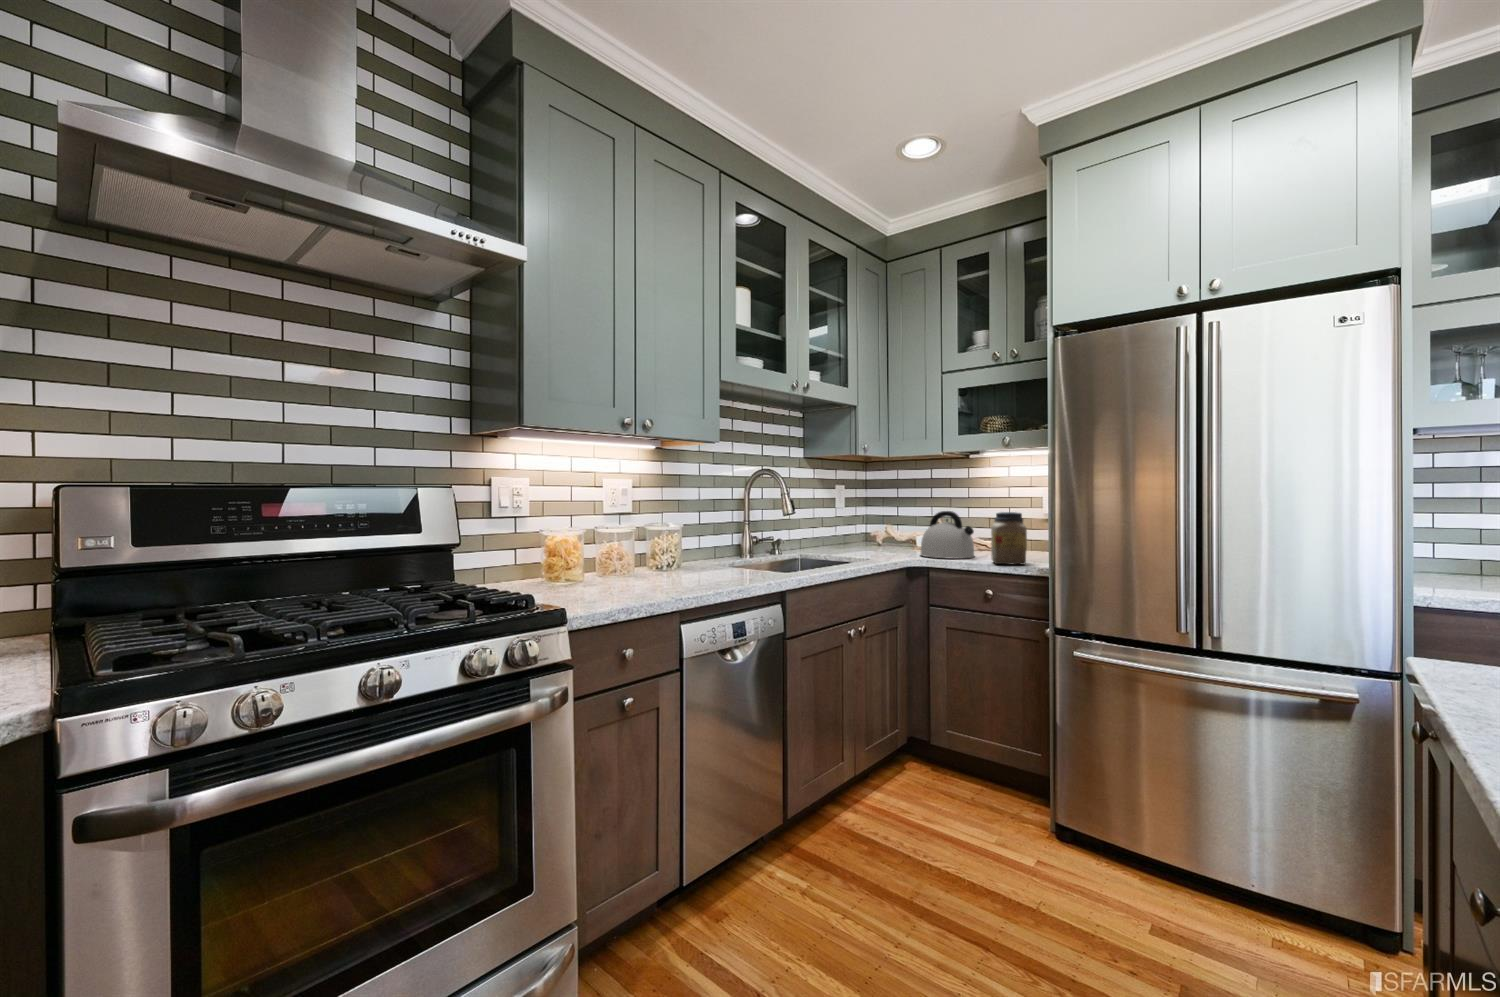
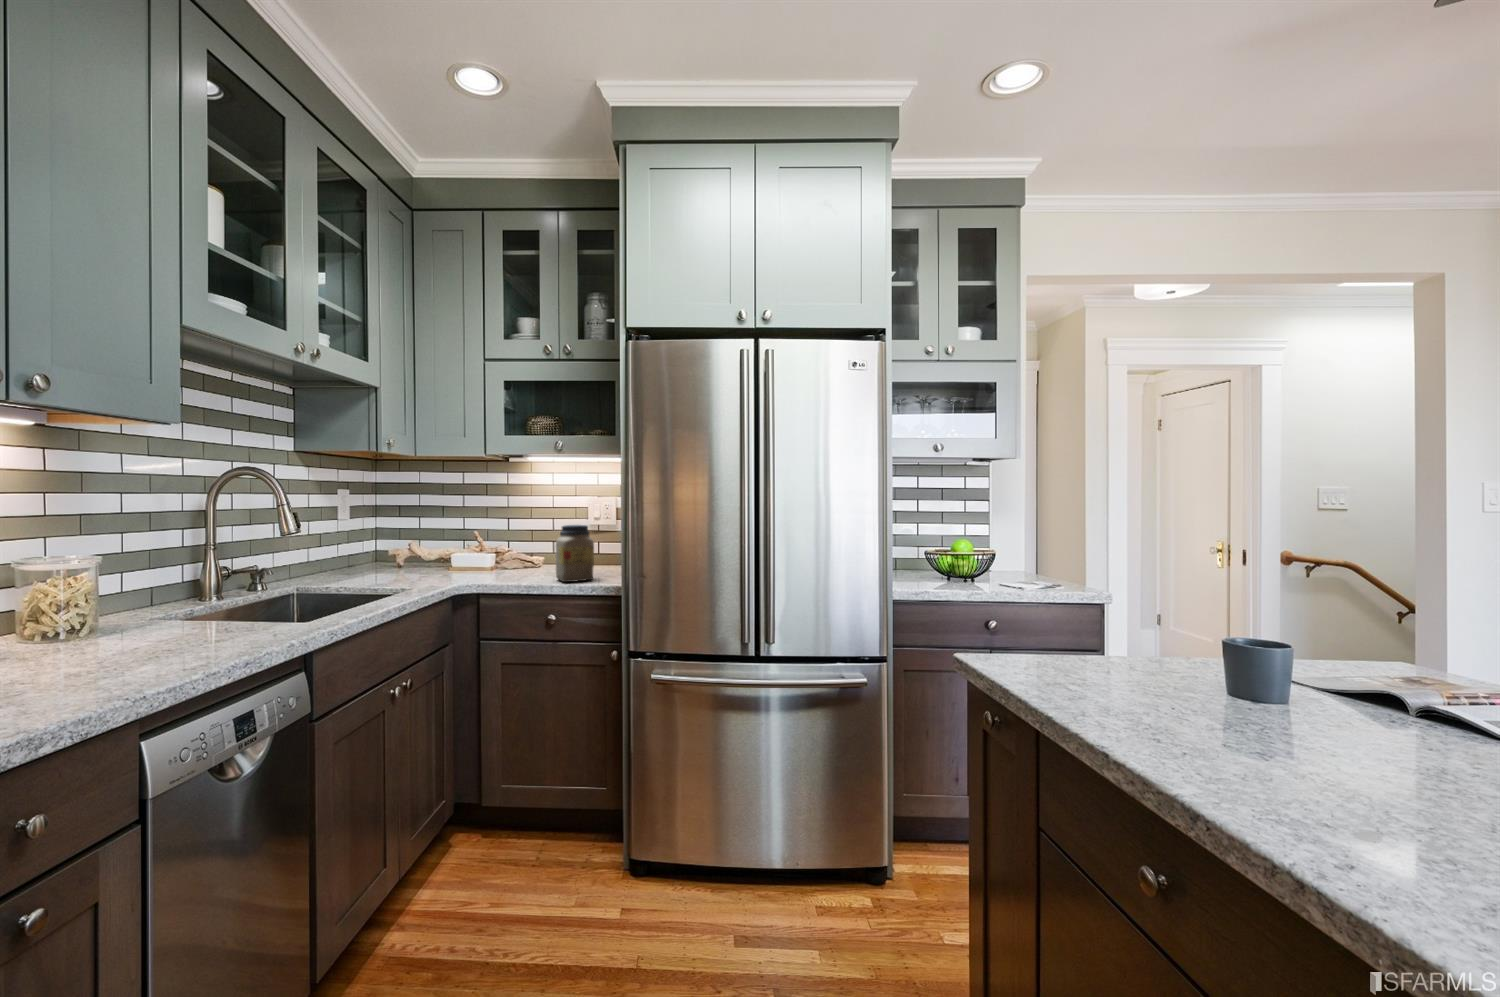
kettle: present [920,511,975,559] -> none [466,524,533,580]

